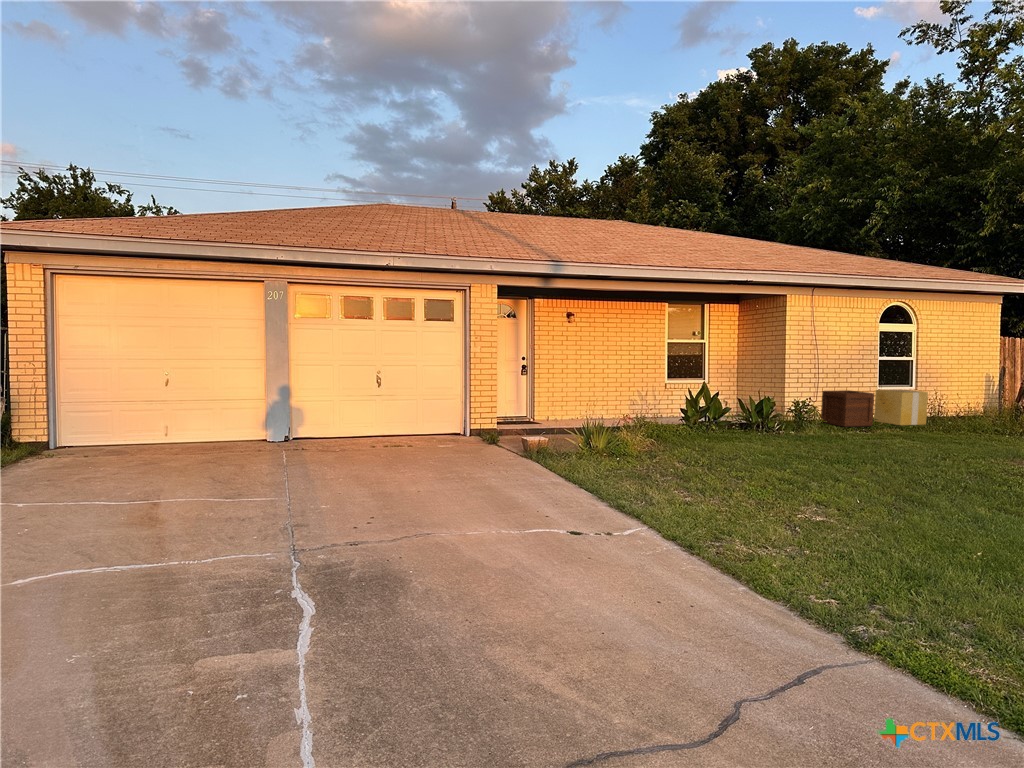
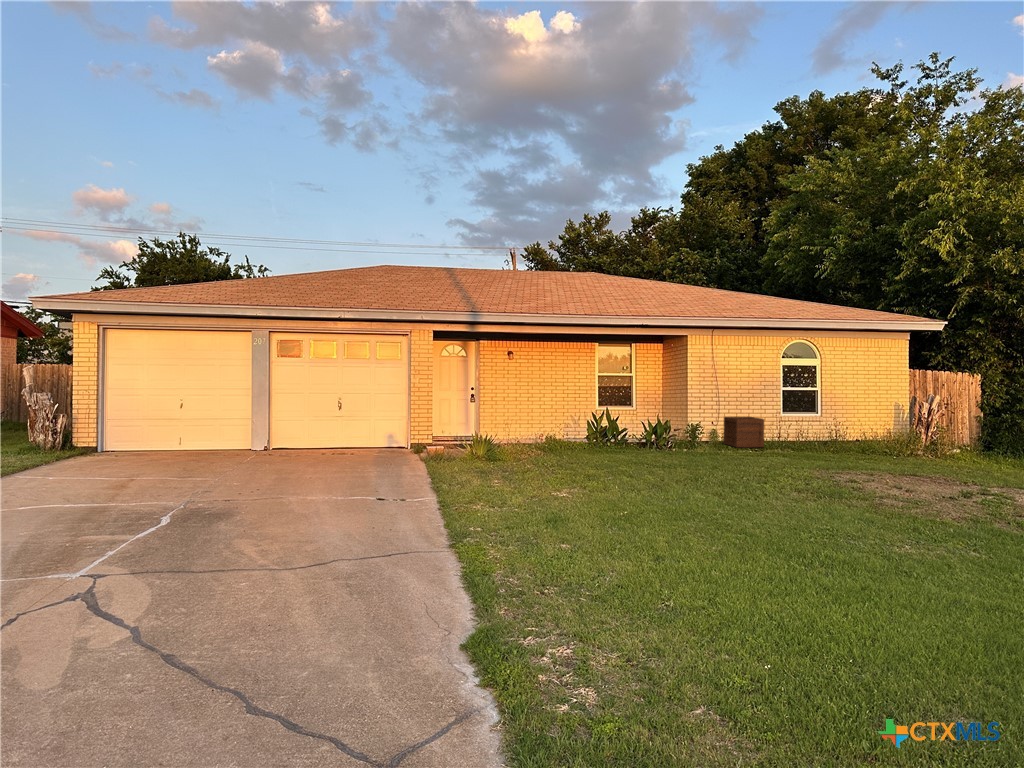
cardboard box: present [874,390,928,425] -> none [776,416,819,447]

